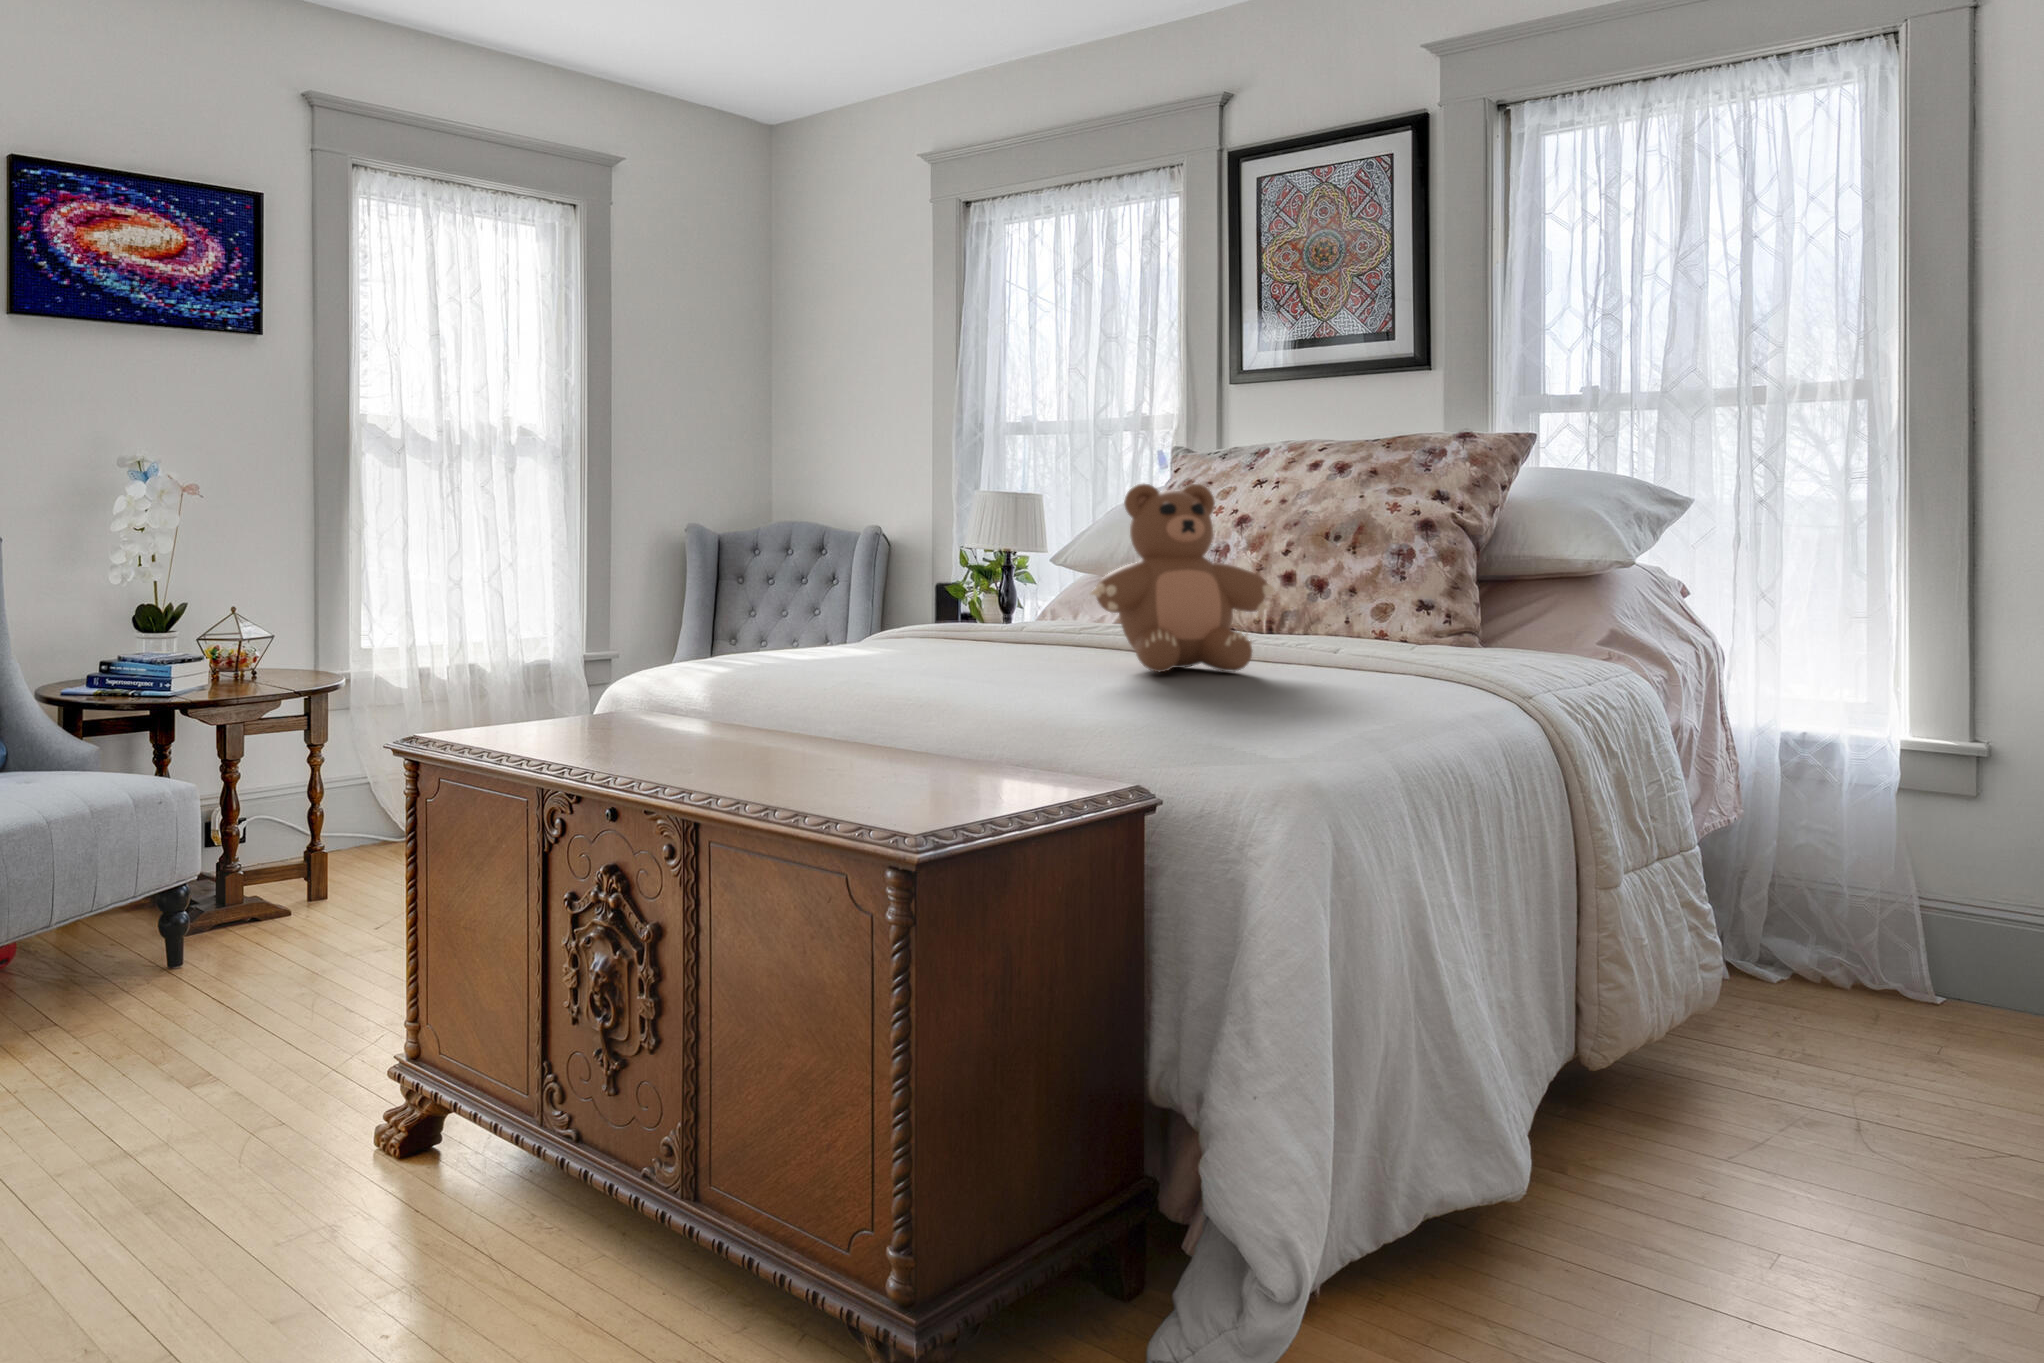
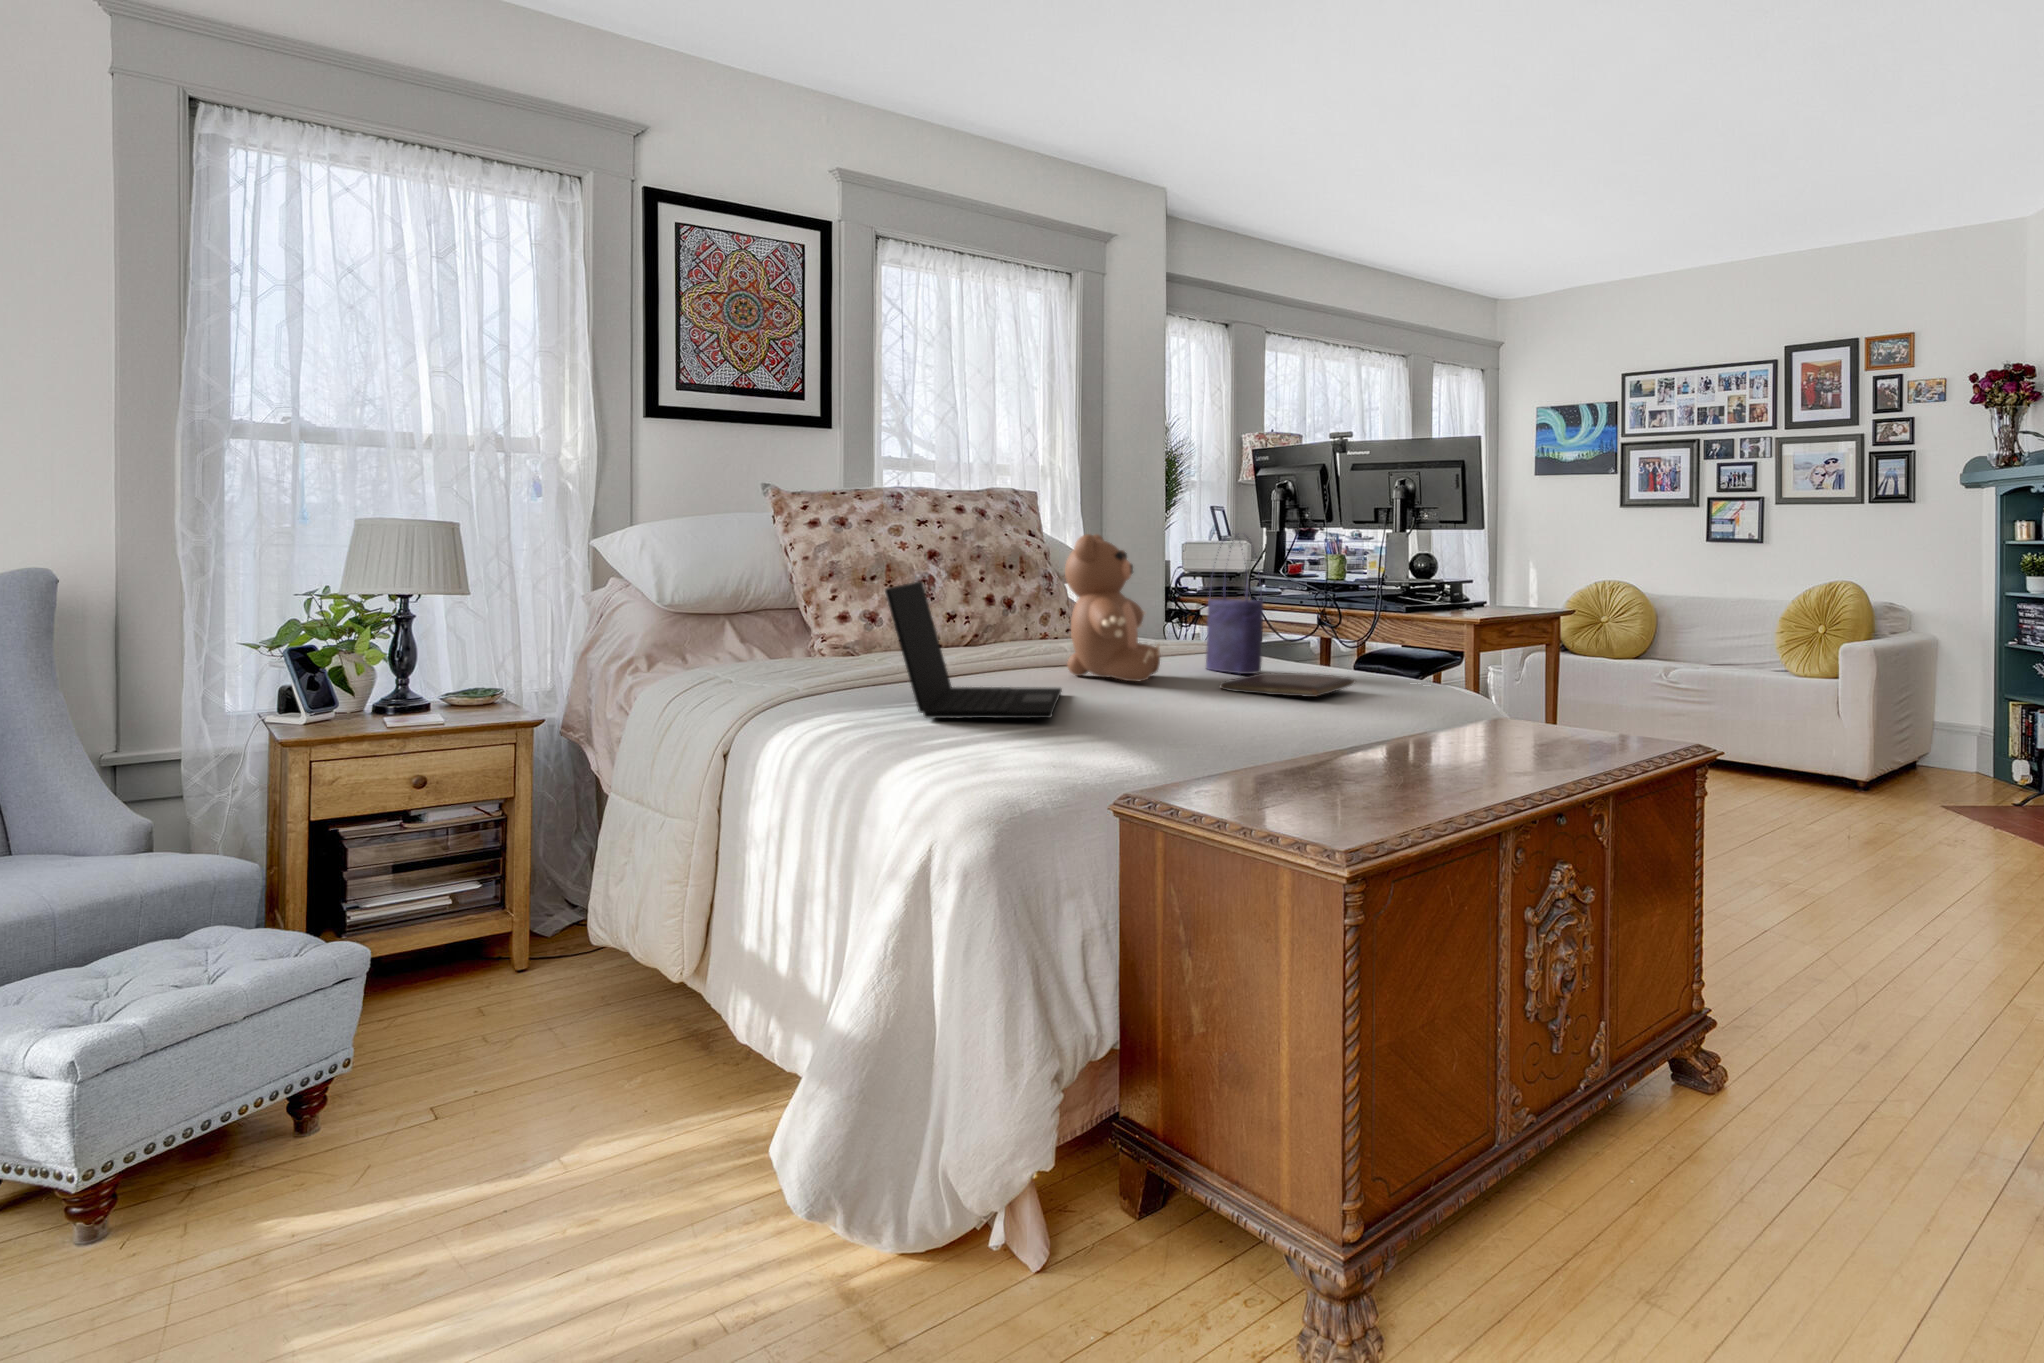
tote bag: none [1348,471,1403,688] -> present [1206,533,1263,674]
laptop: none [792,540,1022,673] -> present [885,581,1062,718]
book: none [1188,680,1339,707] -> present [1220,673,1355,697]

